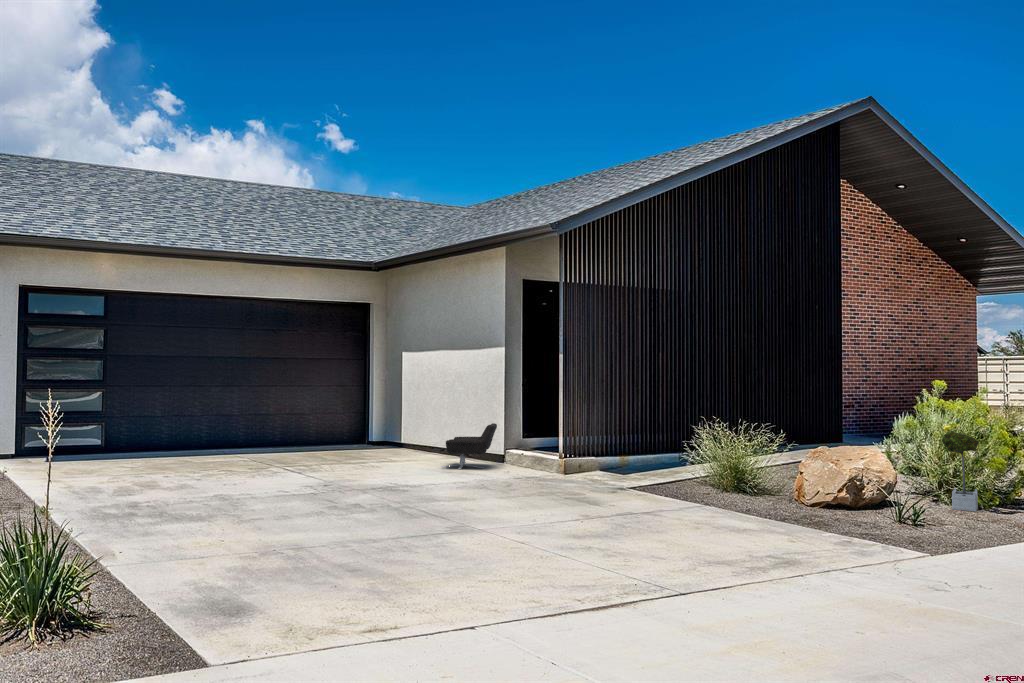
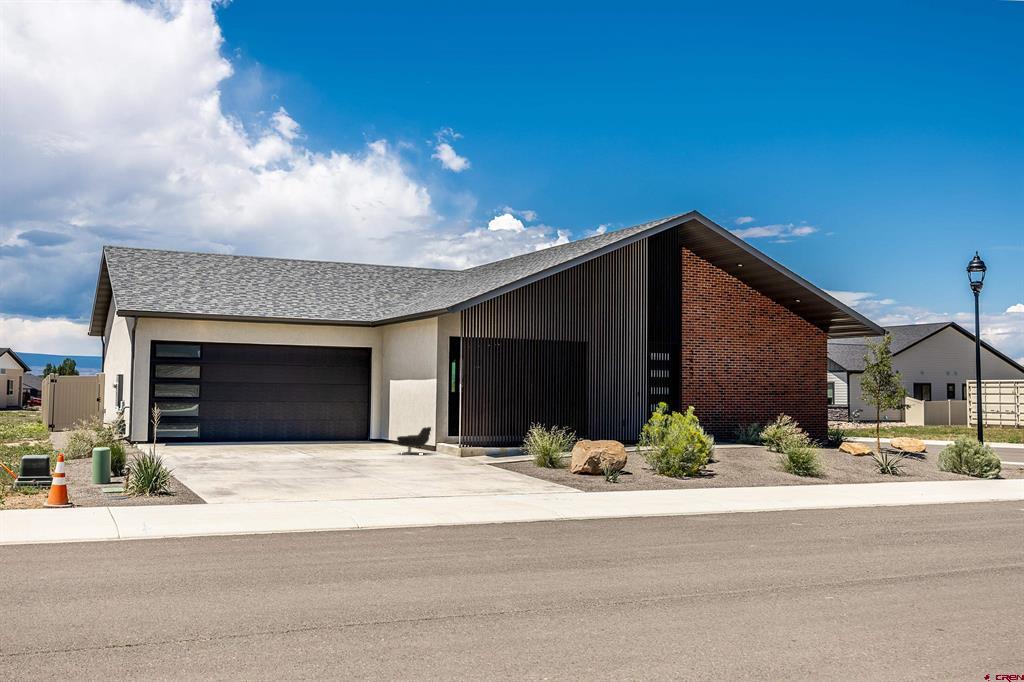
potted tree: present [942,431,979,511] -> none [653,432,673,478]

